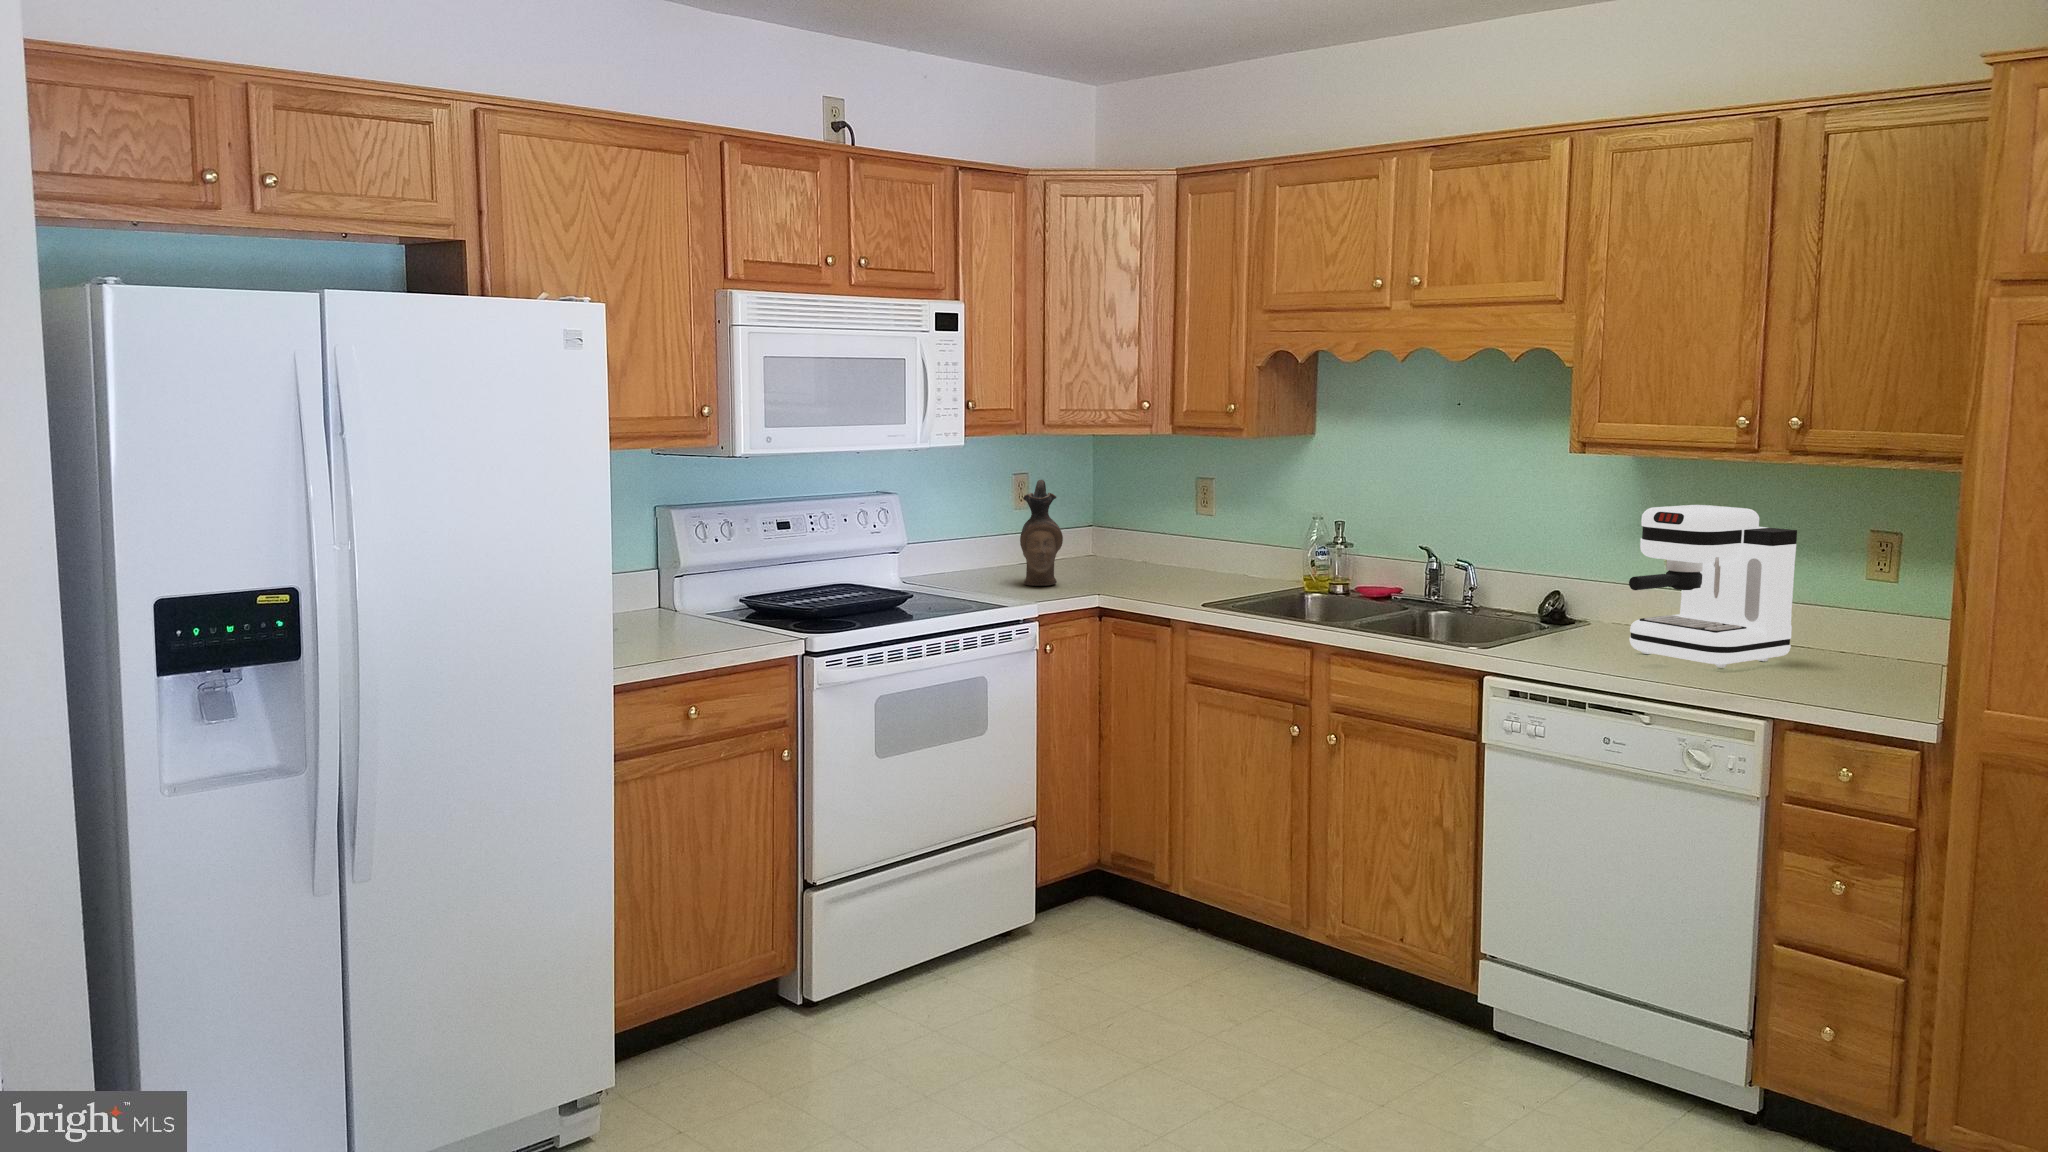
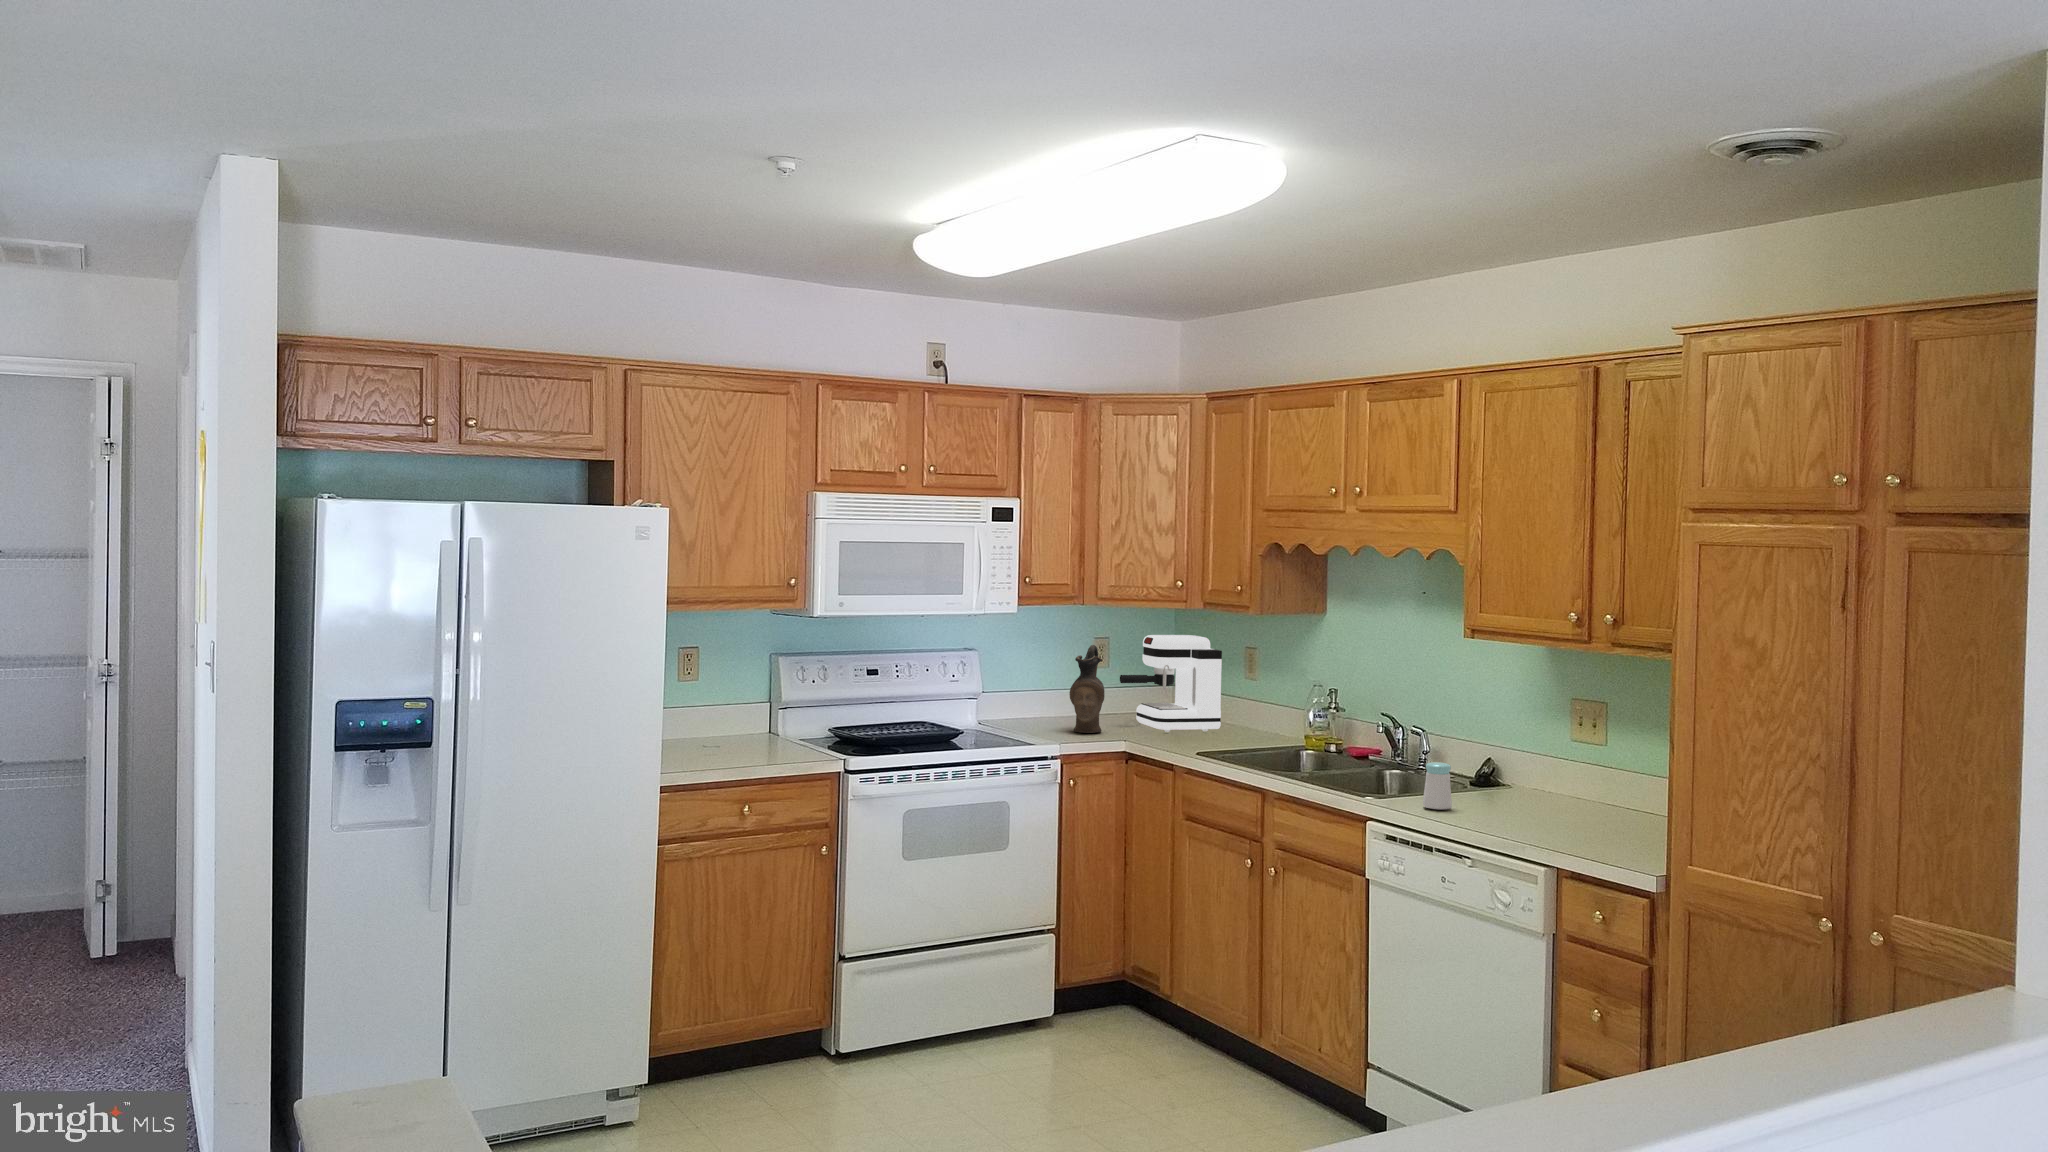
coffee maker: present [1629,505,1797,668] -> present [1120,635,1222,732]
salt shaker: none [1545,603,1582,659] -> present [1423,762,1452,810]

